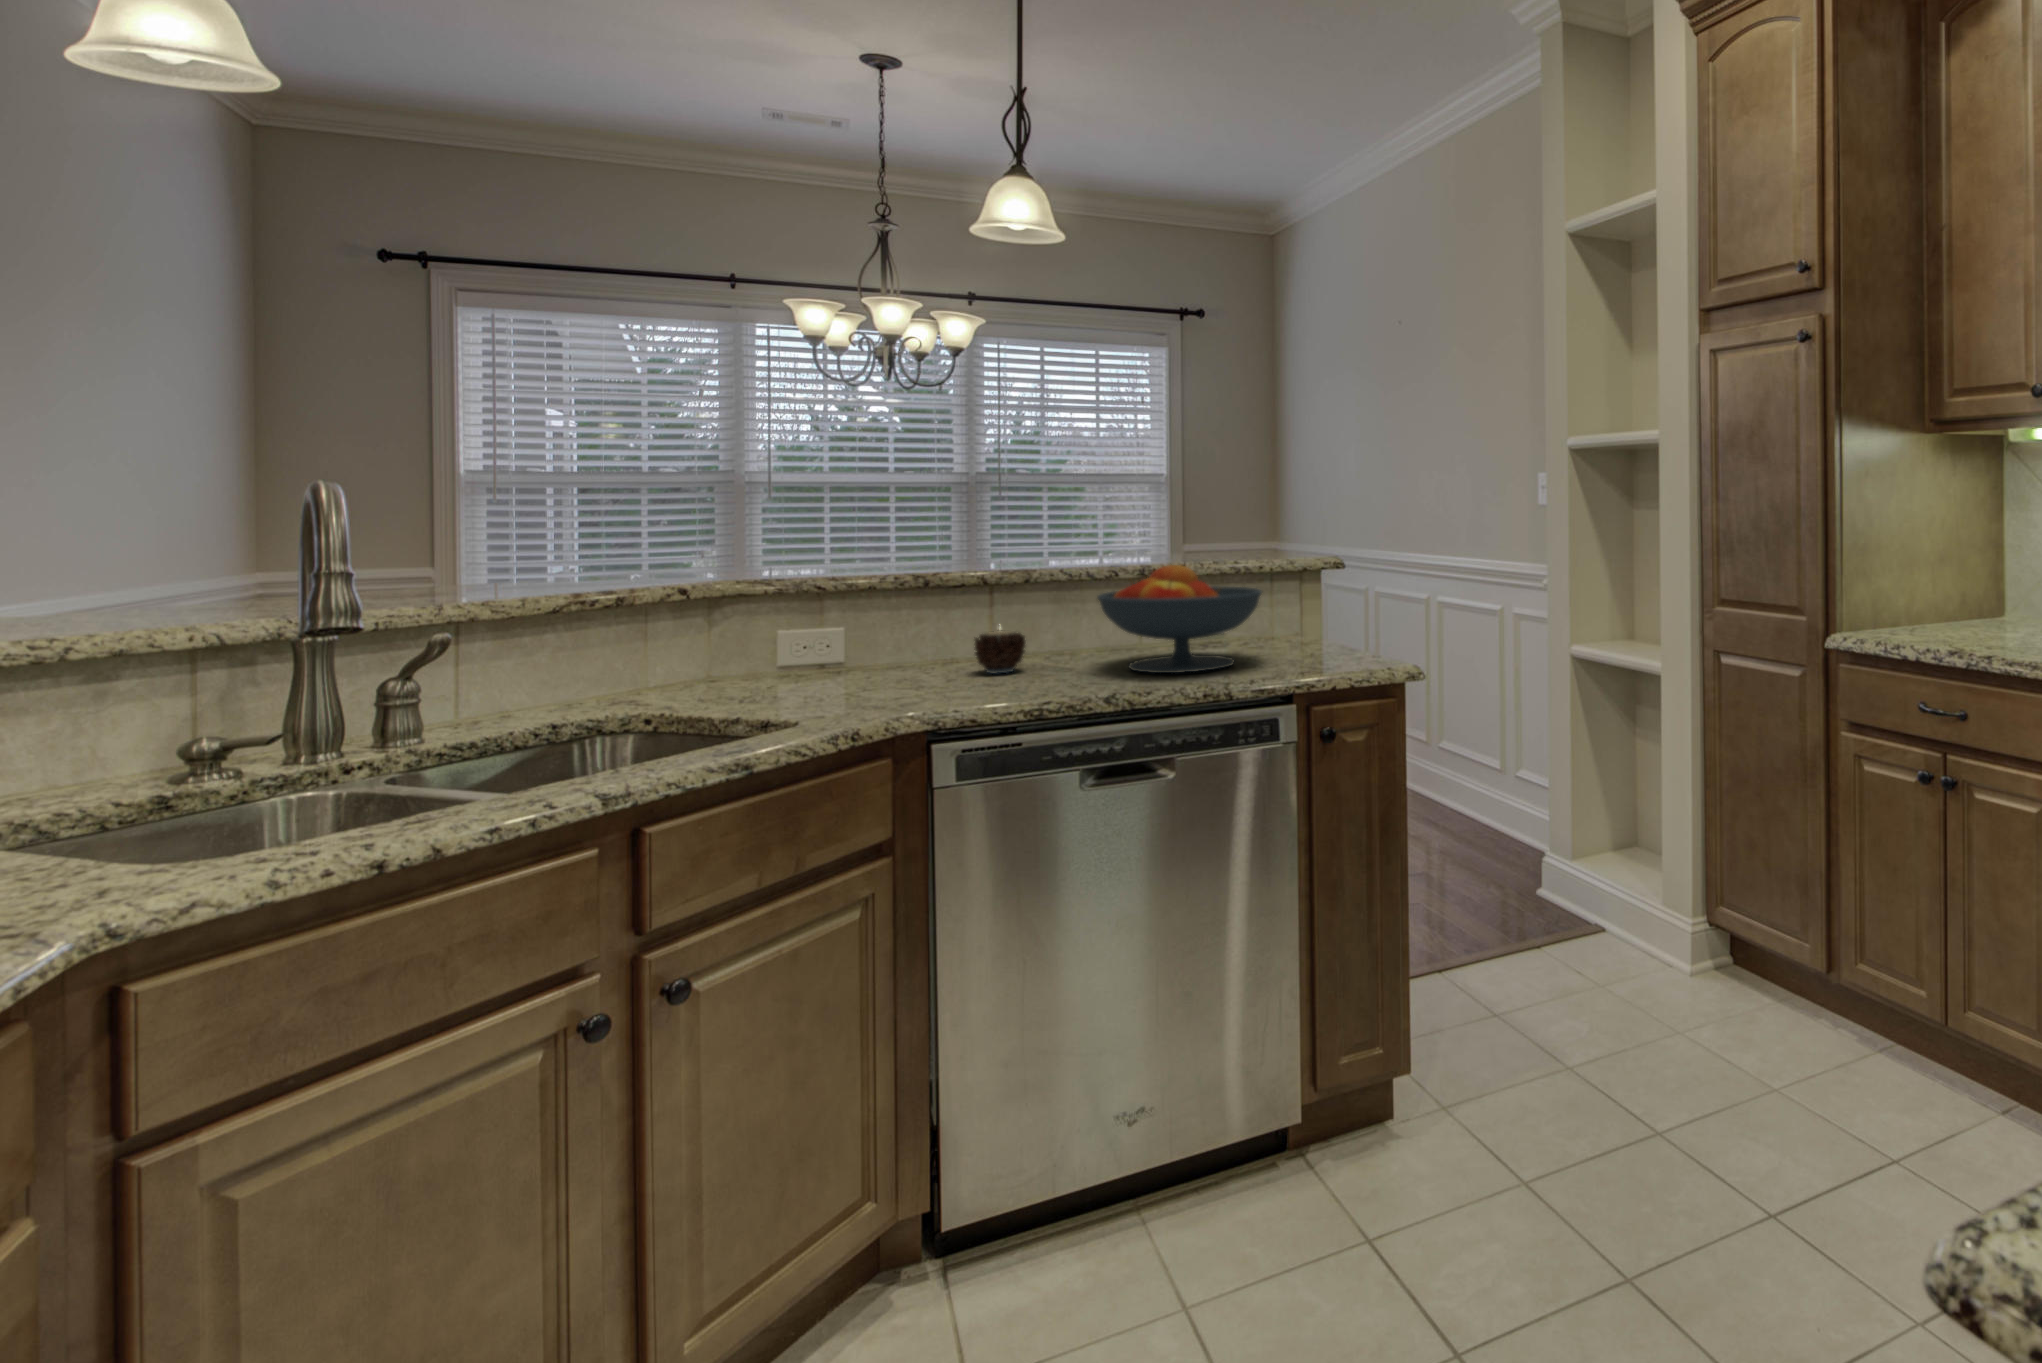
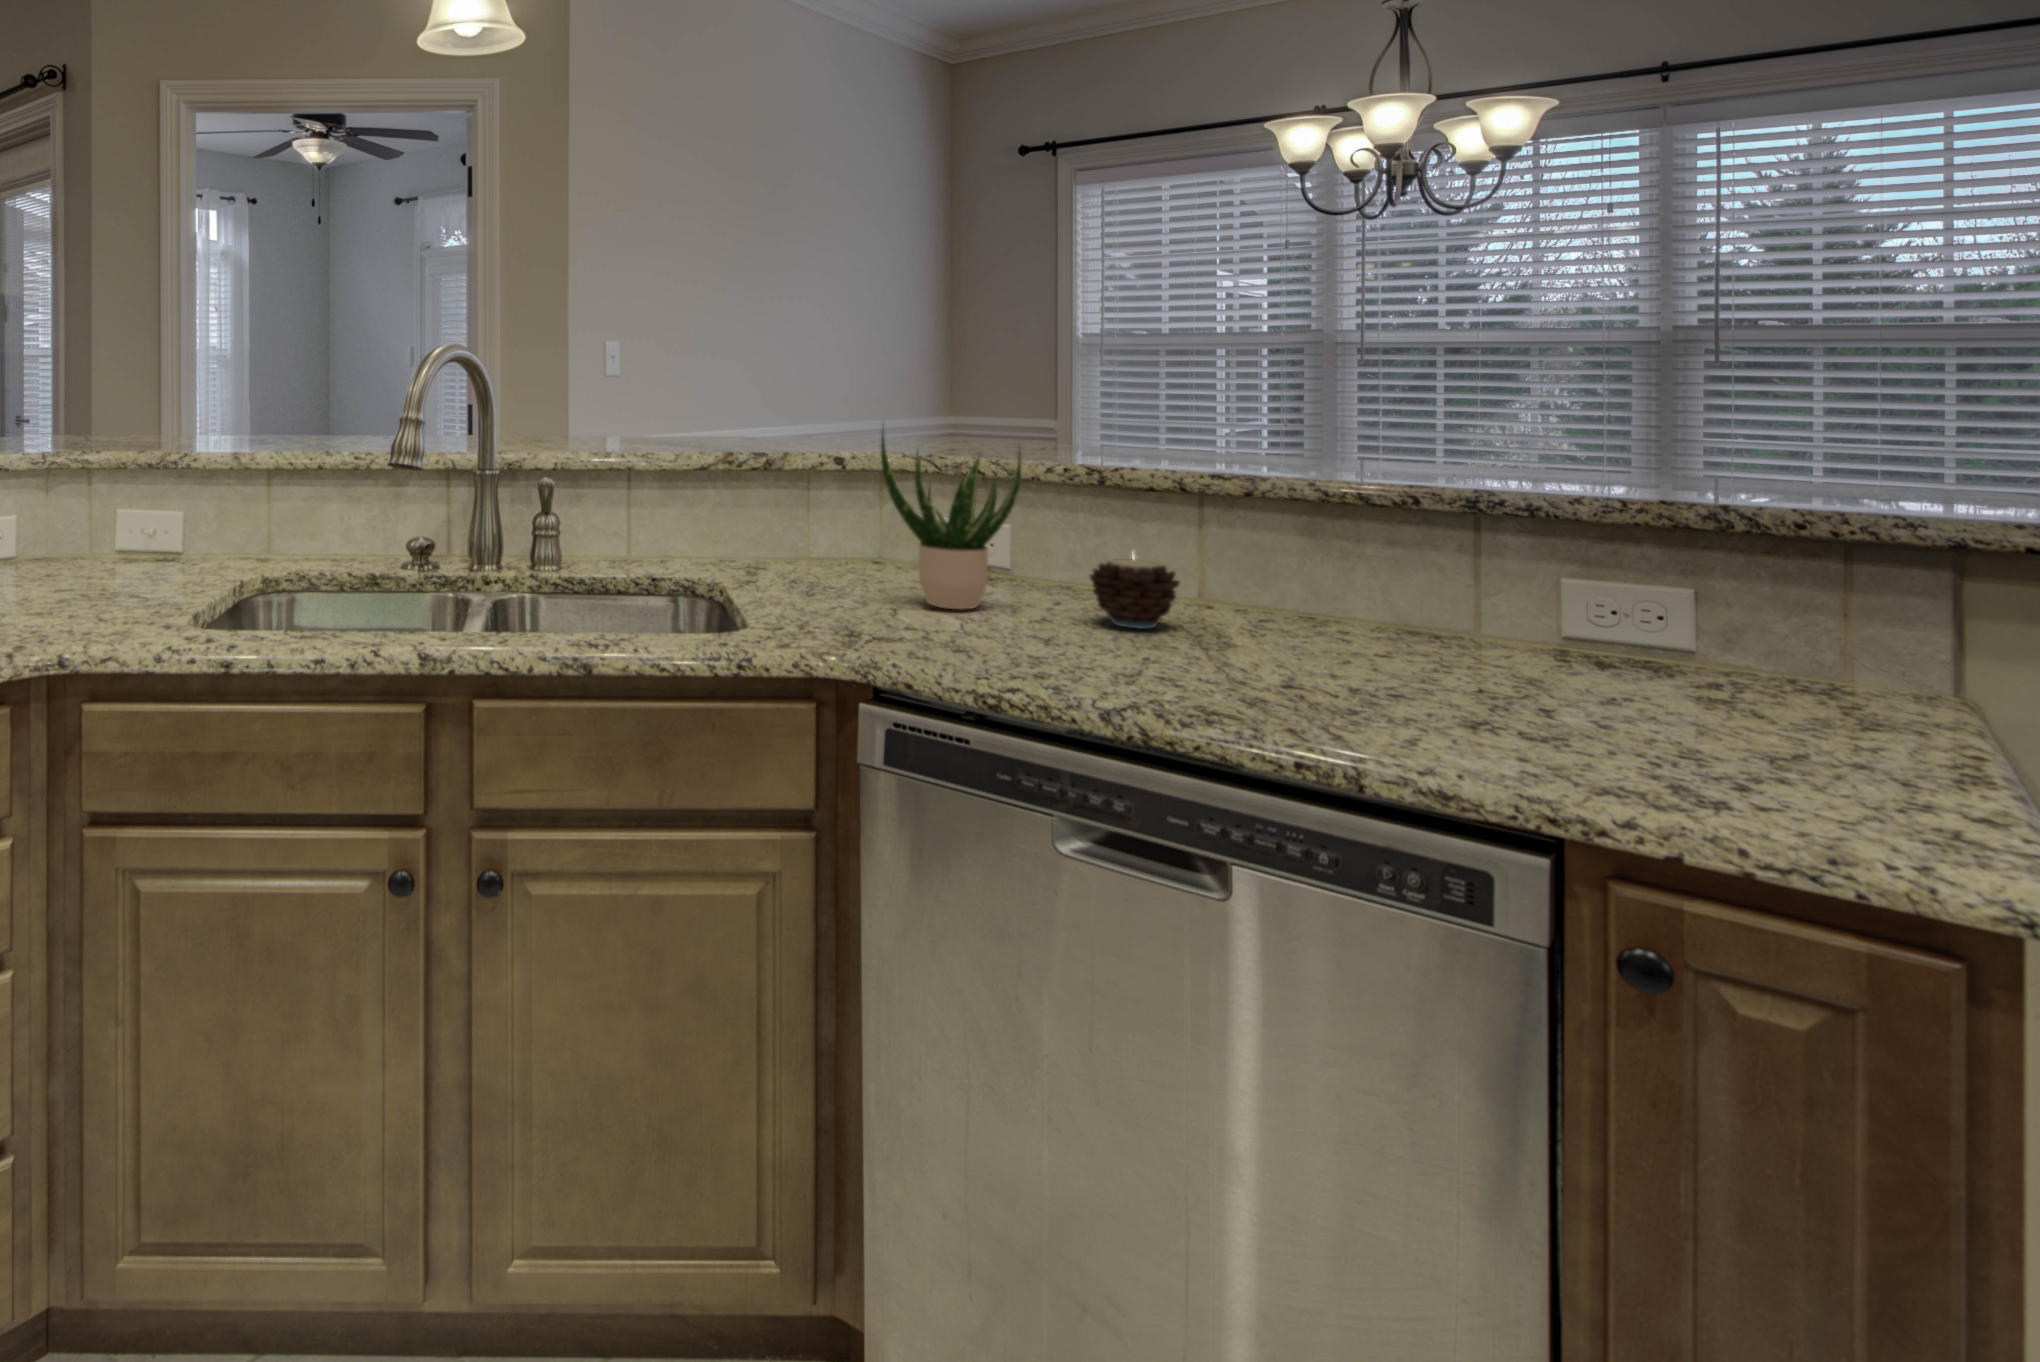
potted plant: none [822,552,920,688] -> present [881,430,1021,609]
fruit bowl: present [1098,565,1262,673] -> none [1245,485,1657,724]

